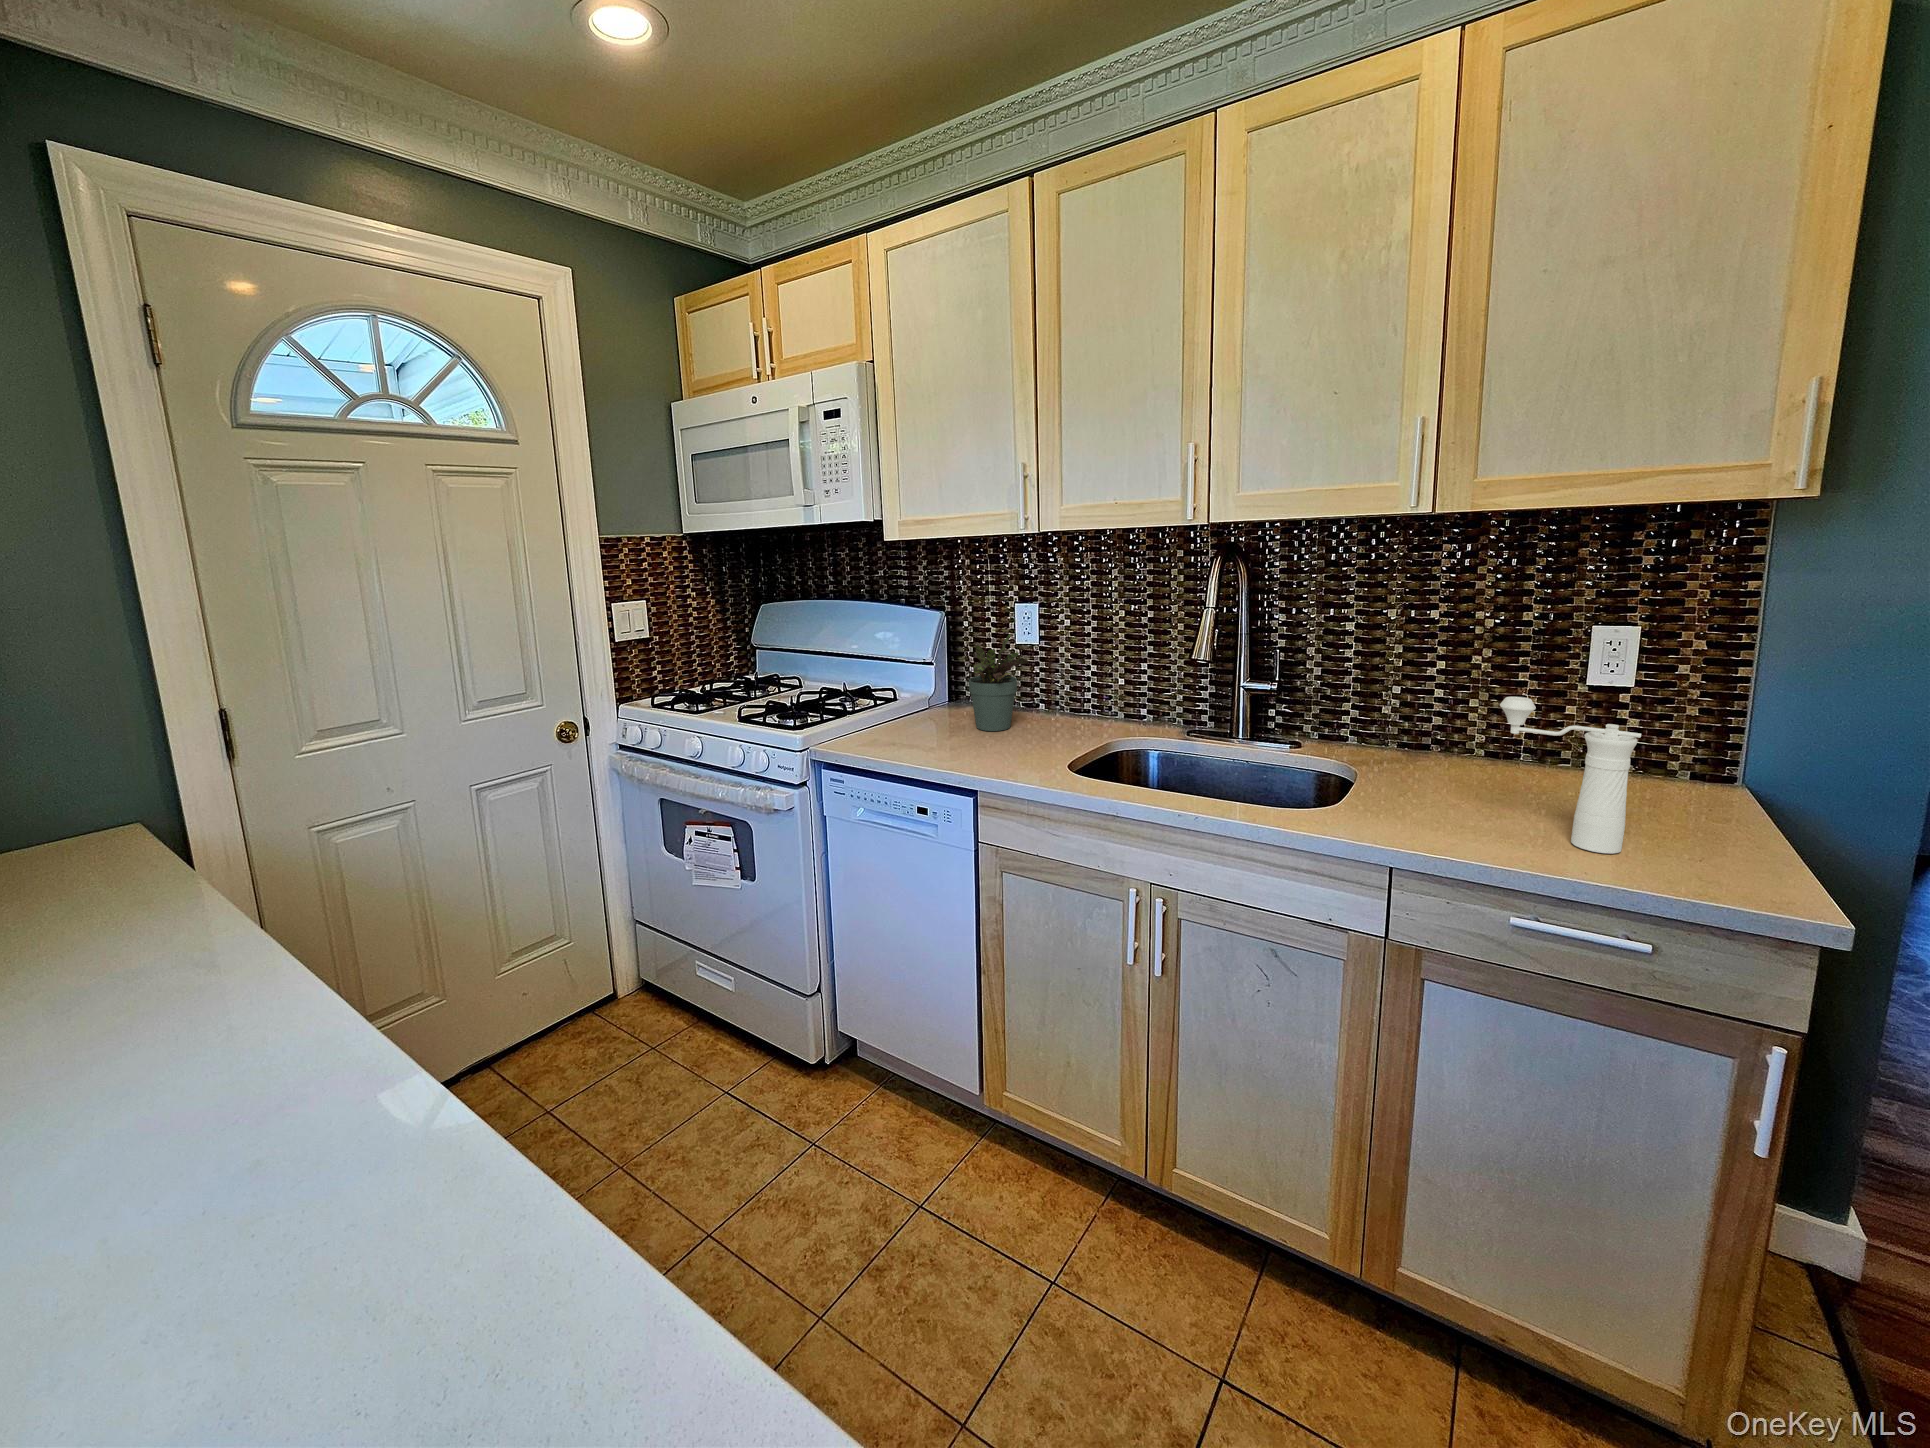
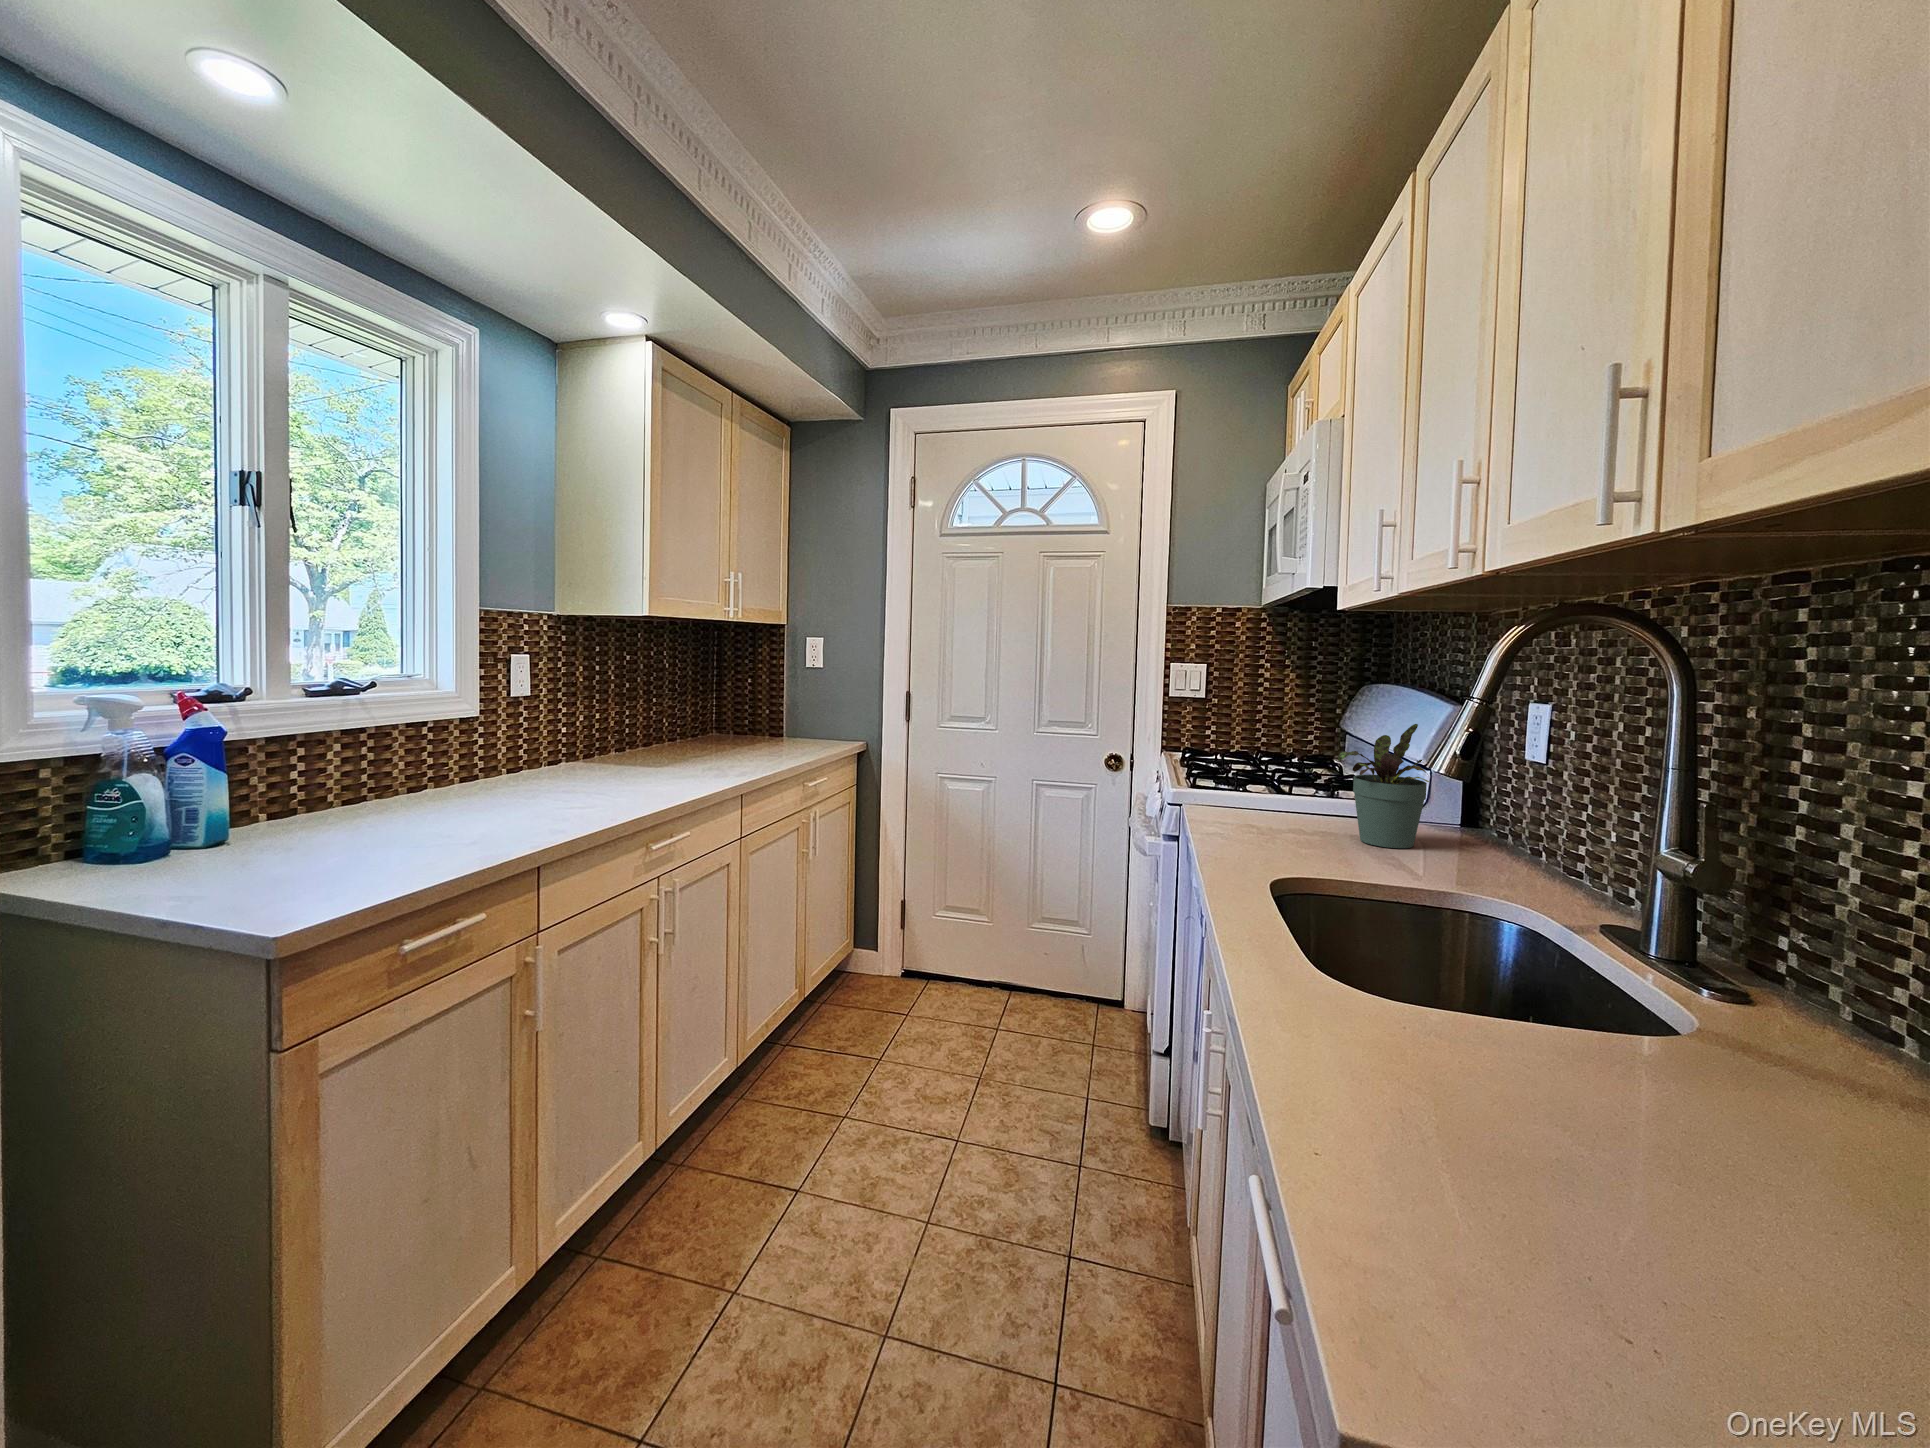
pepper mill: present [1500,697,1641,854] -> none [1513,865,1651,1266]

